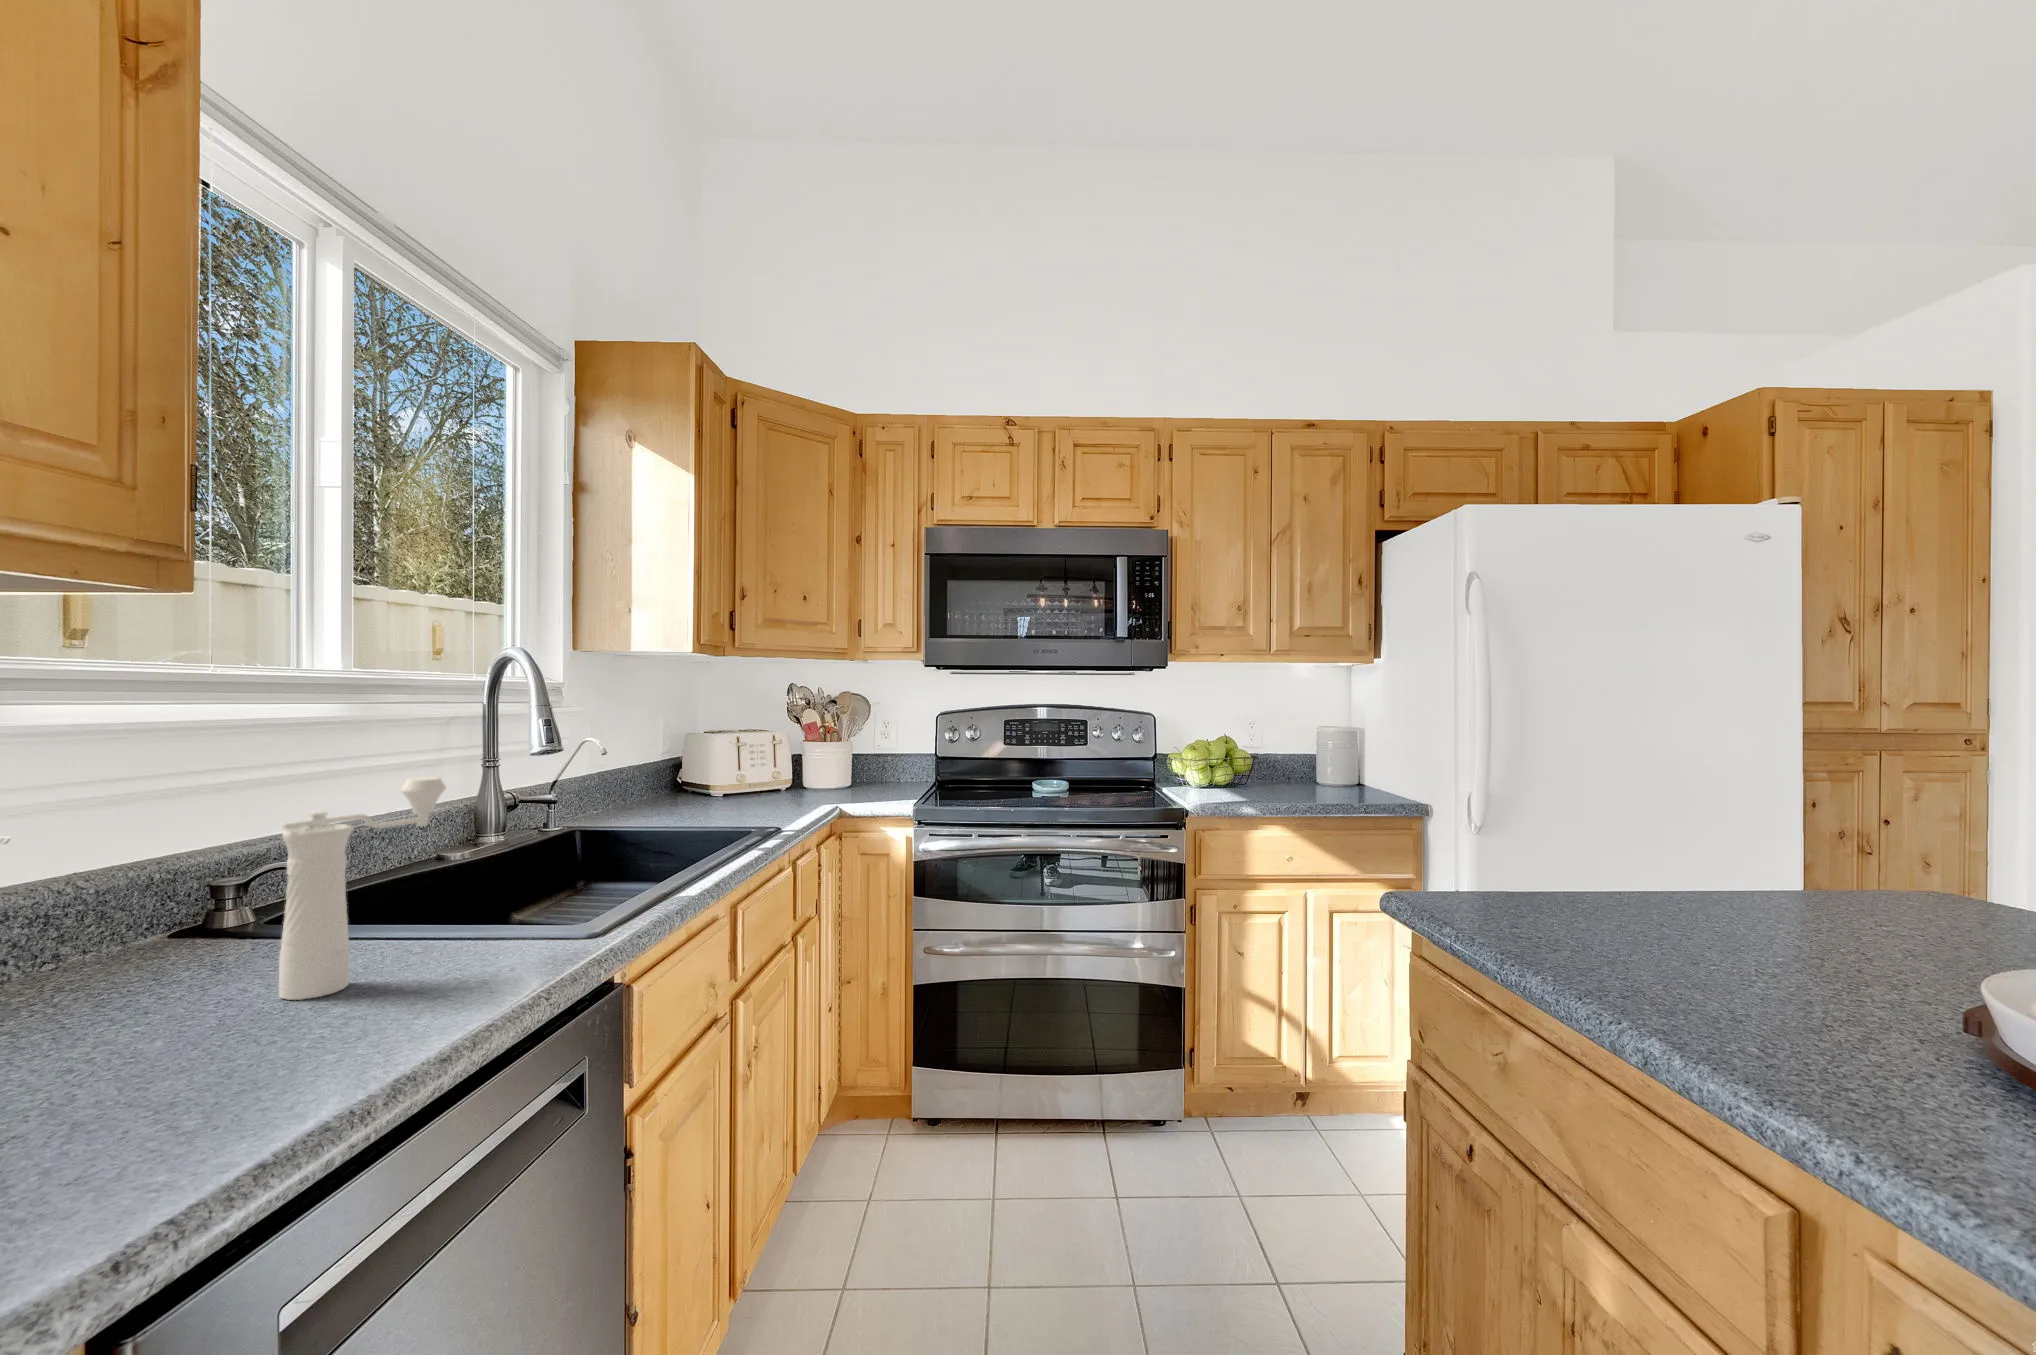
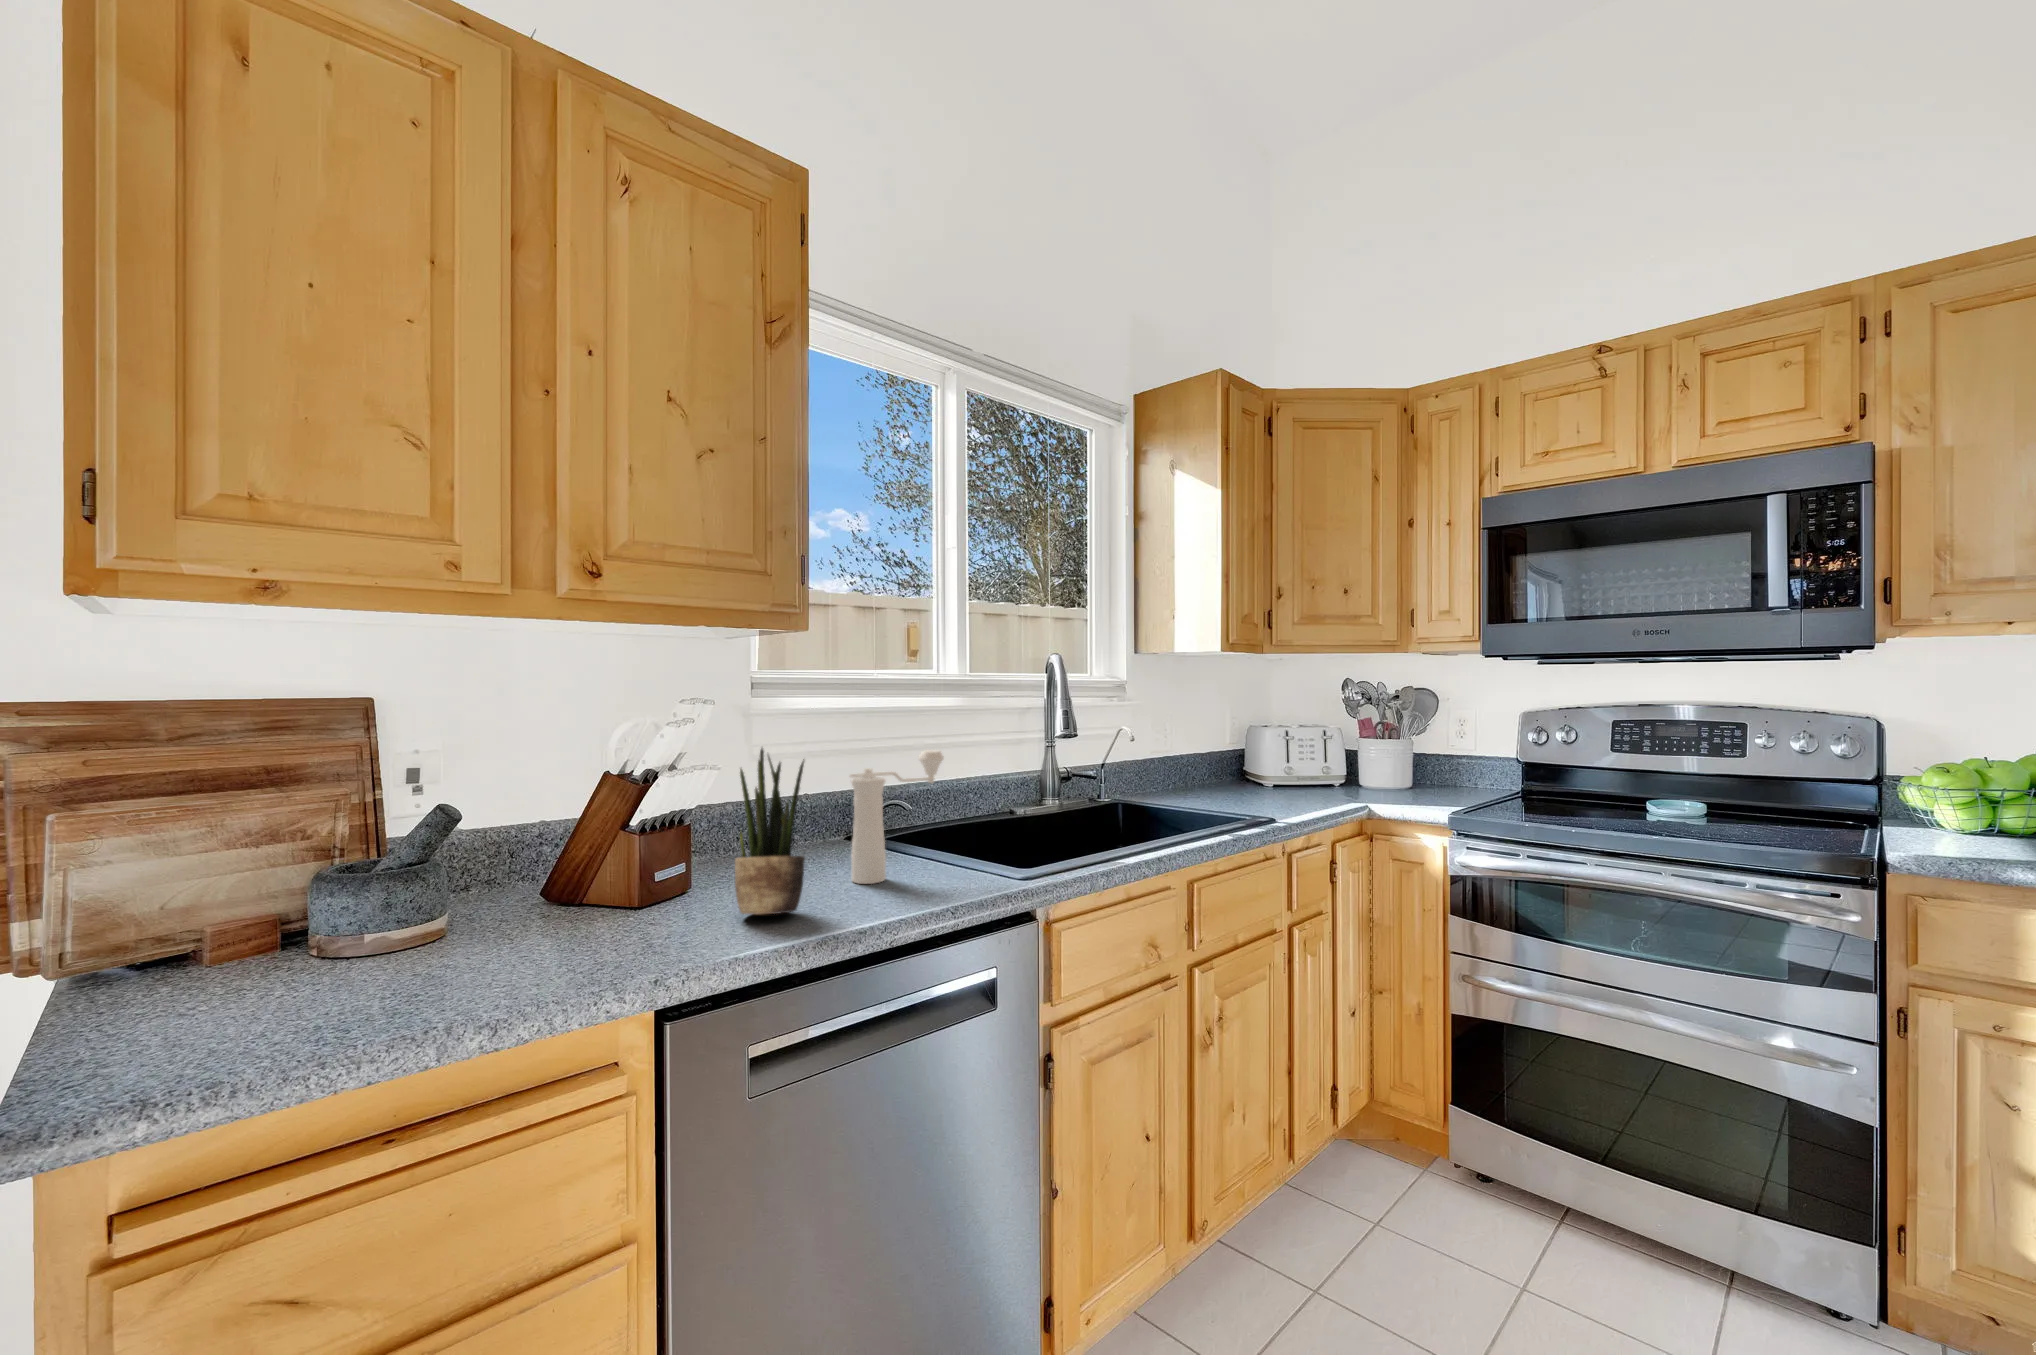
potted plant: none [89,785,260,1104] -> present [735,748,805,914]

